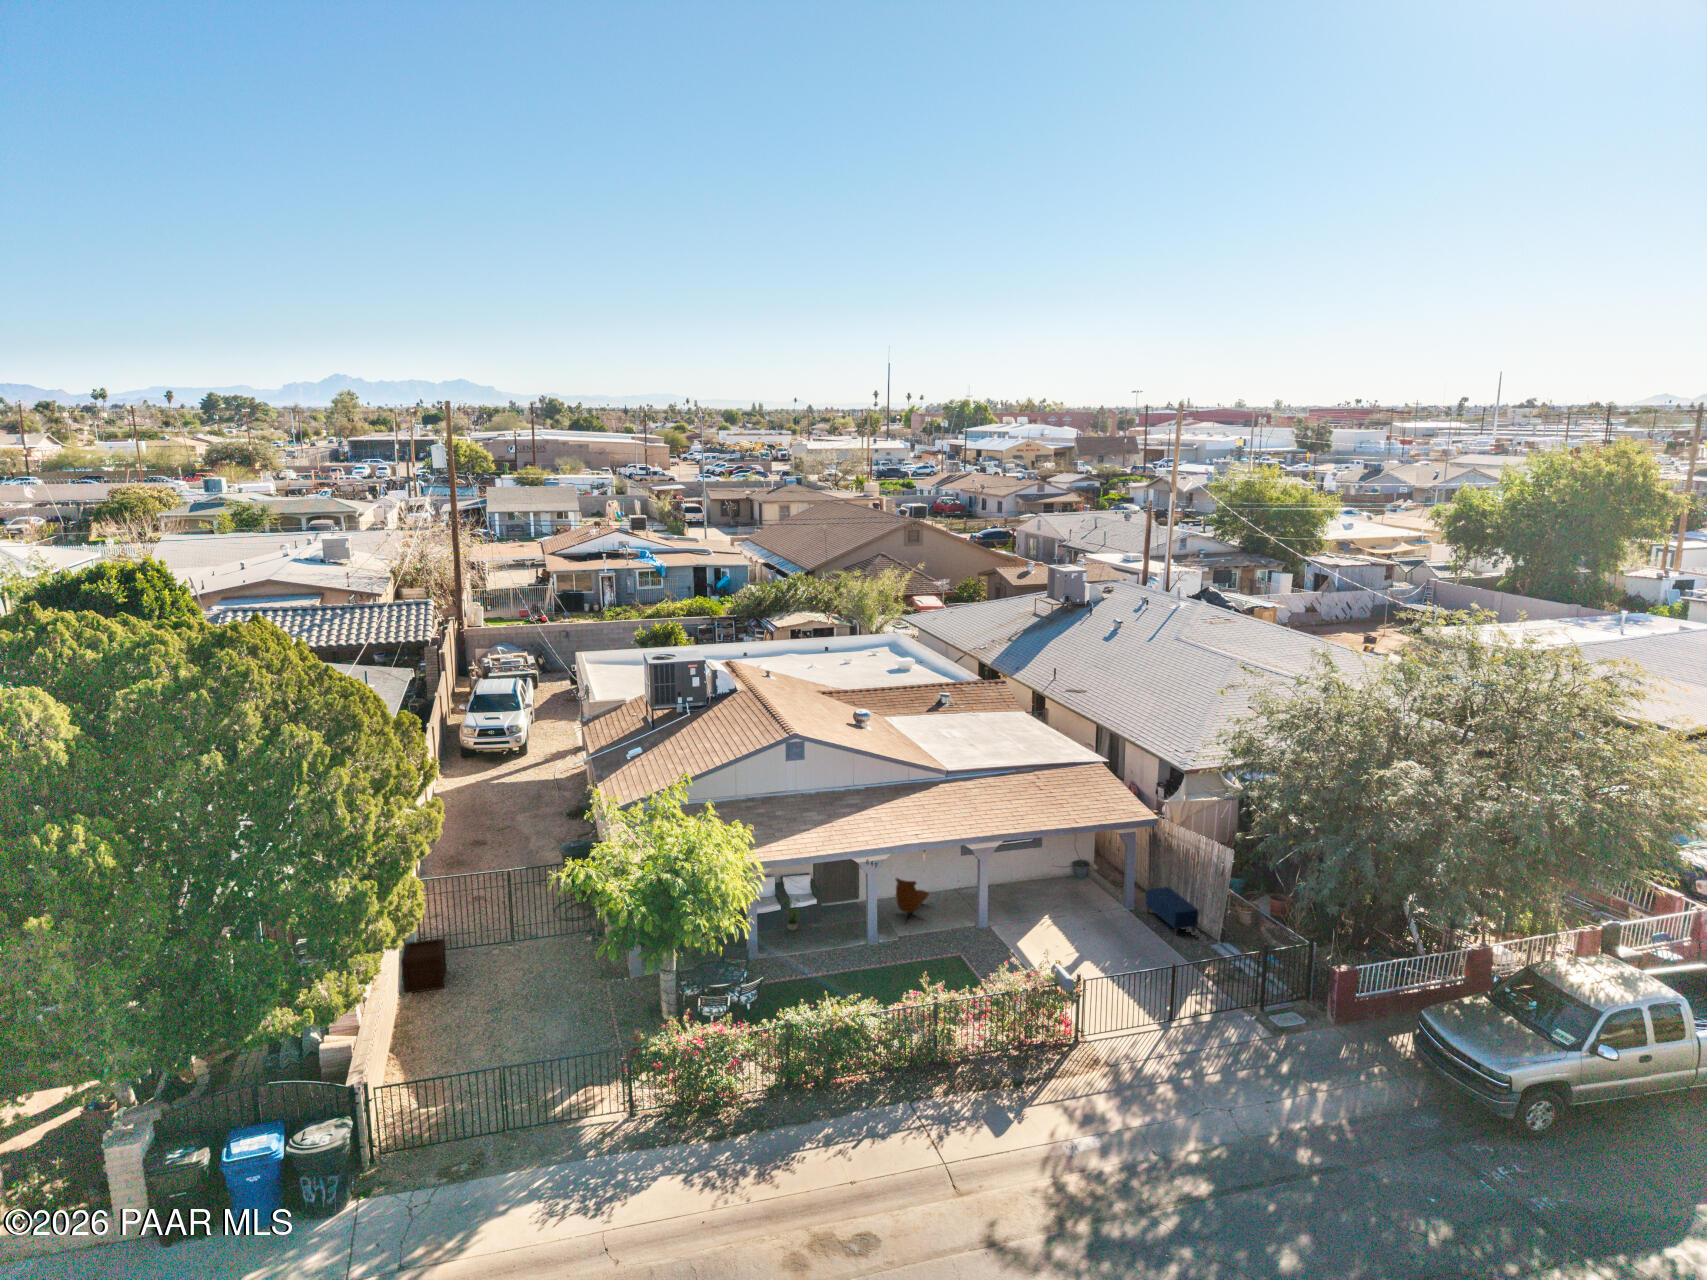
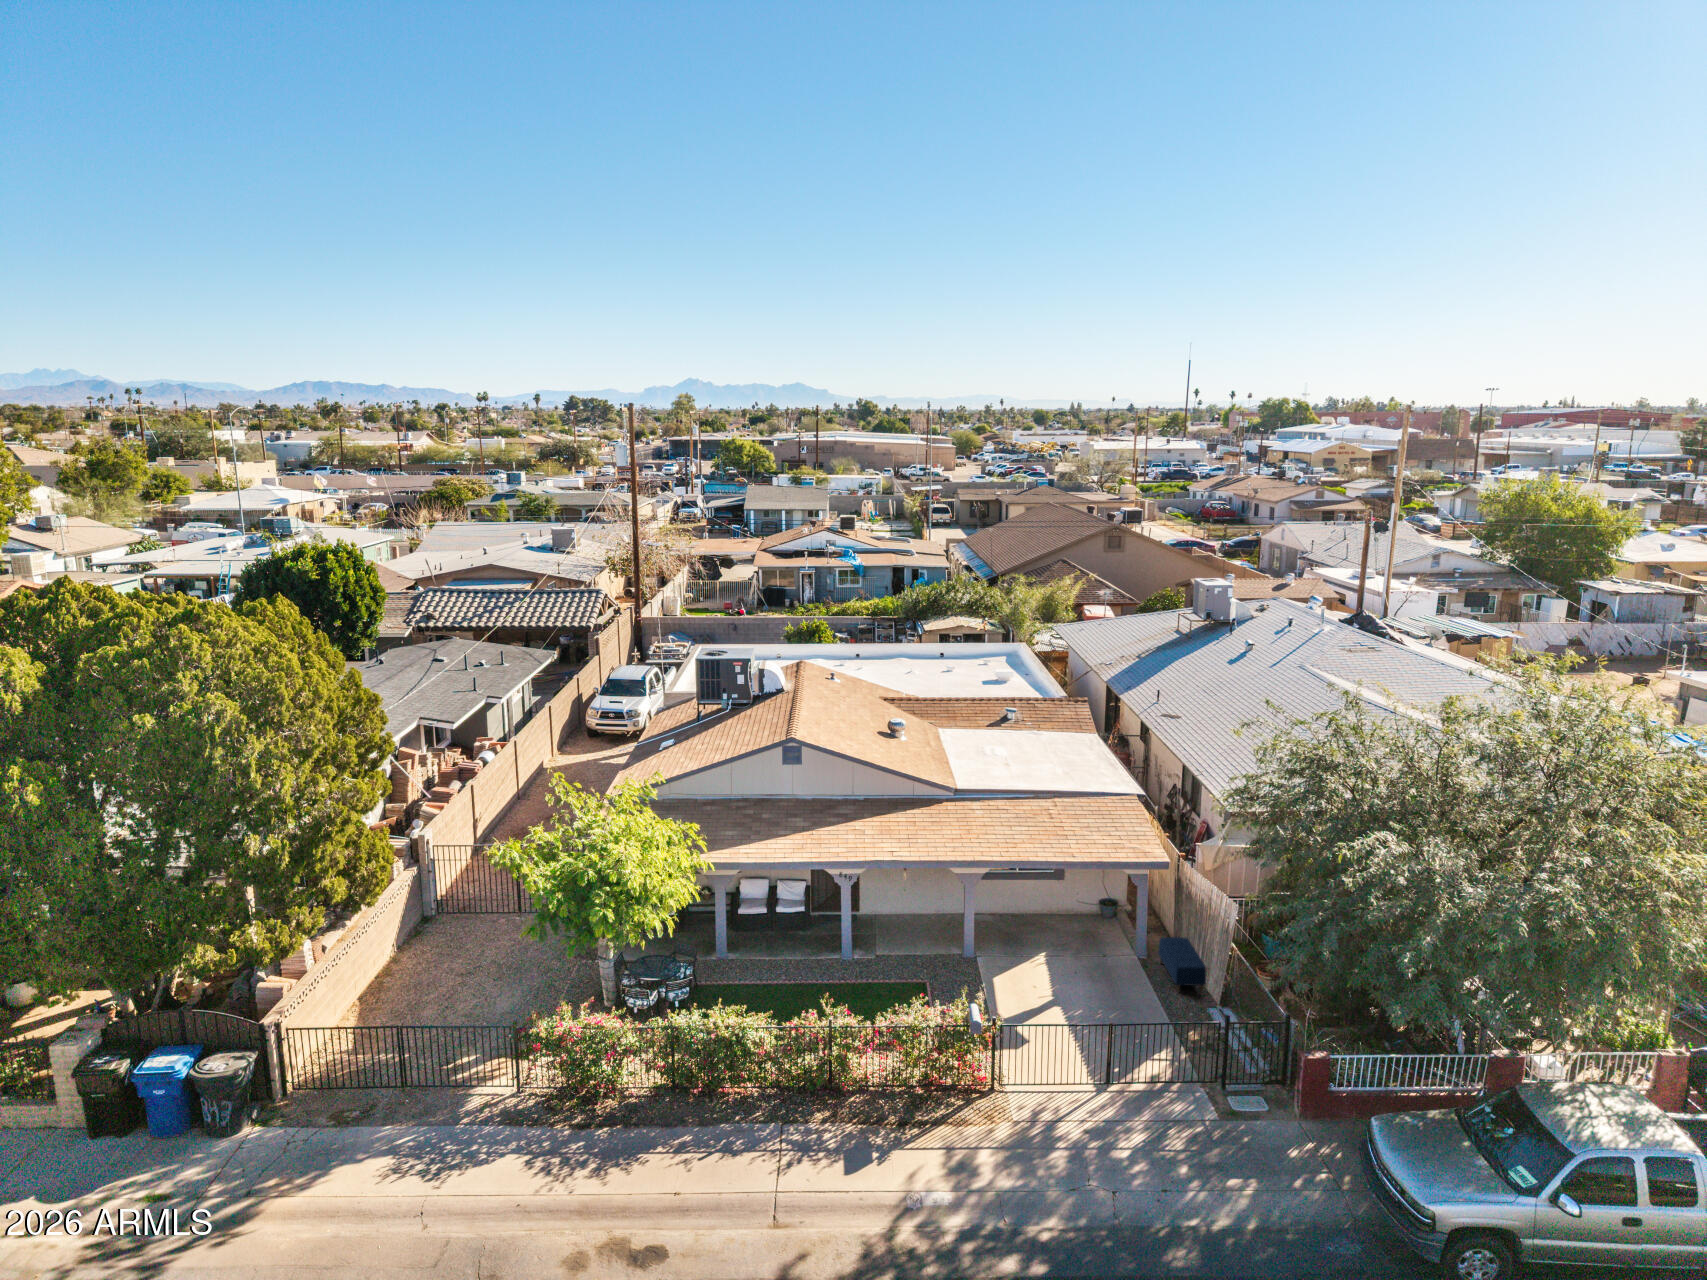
lounge chair: present [896,878,929,923] -> none [882,892,929,941]
potted plant: present [781,899,799,930] -> none [766,898,787,933]
wooden crate: present [401,938,447,993] -> none [403,899,453,945]

